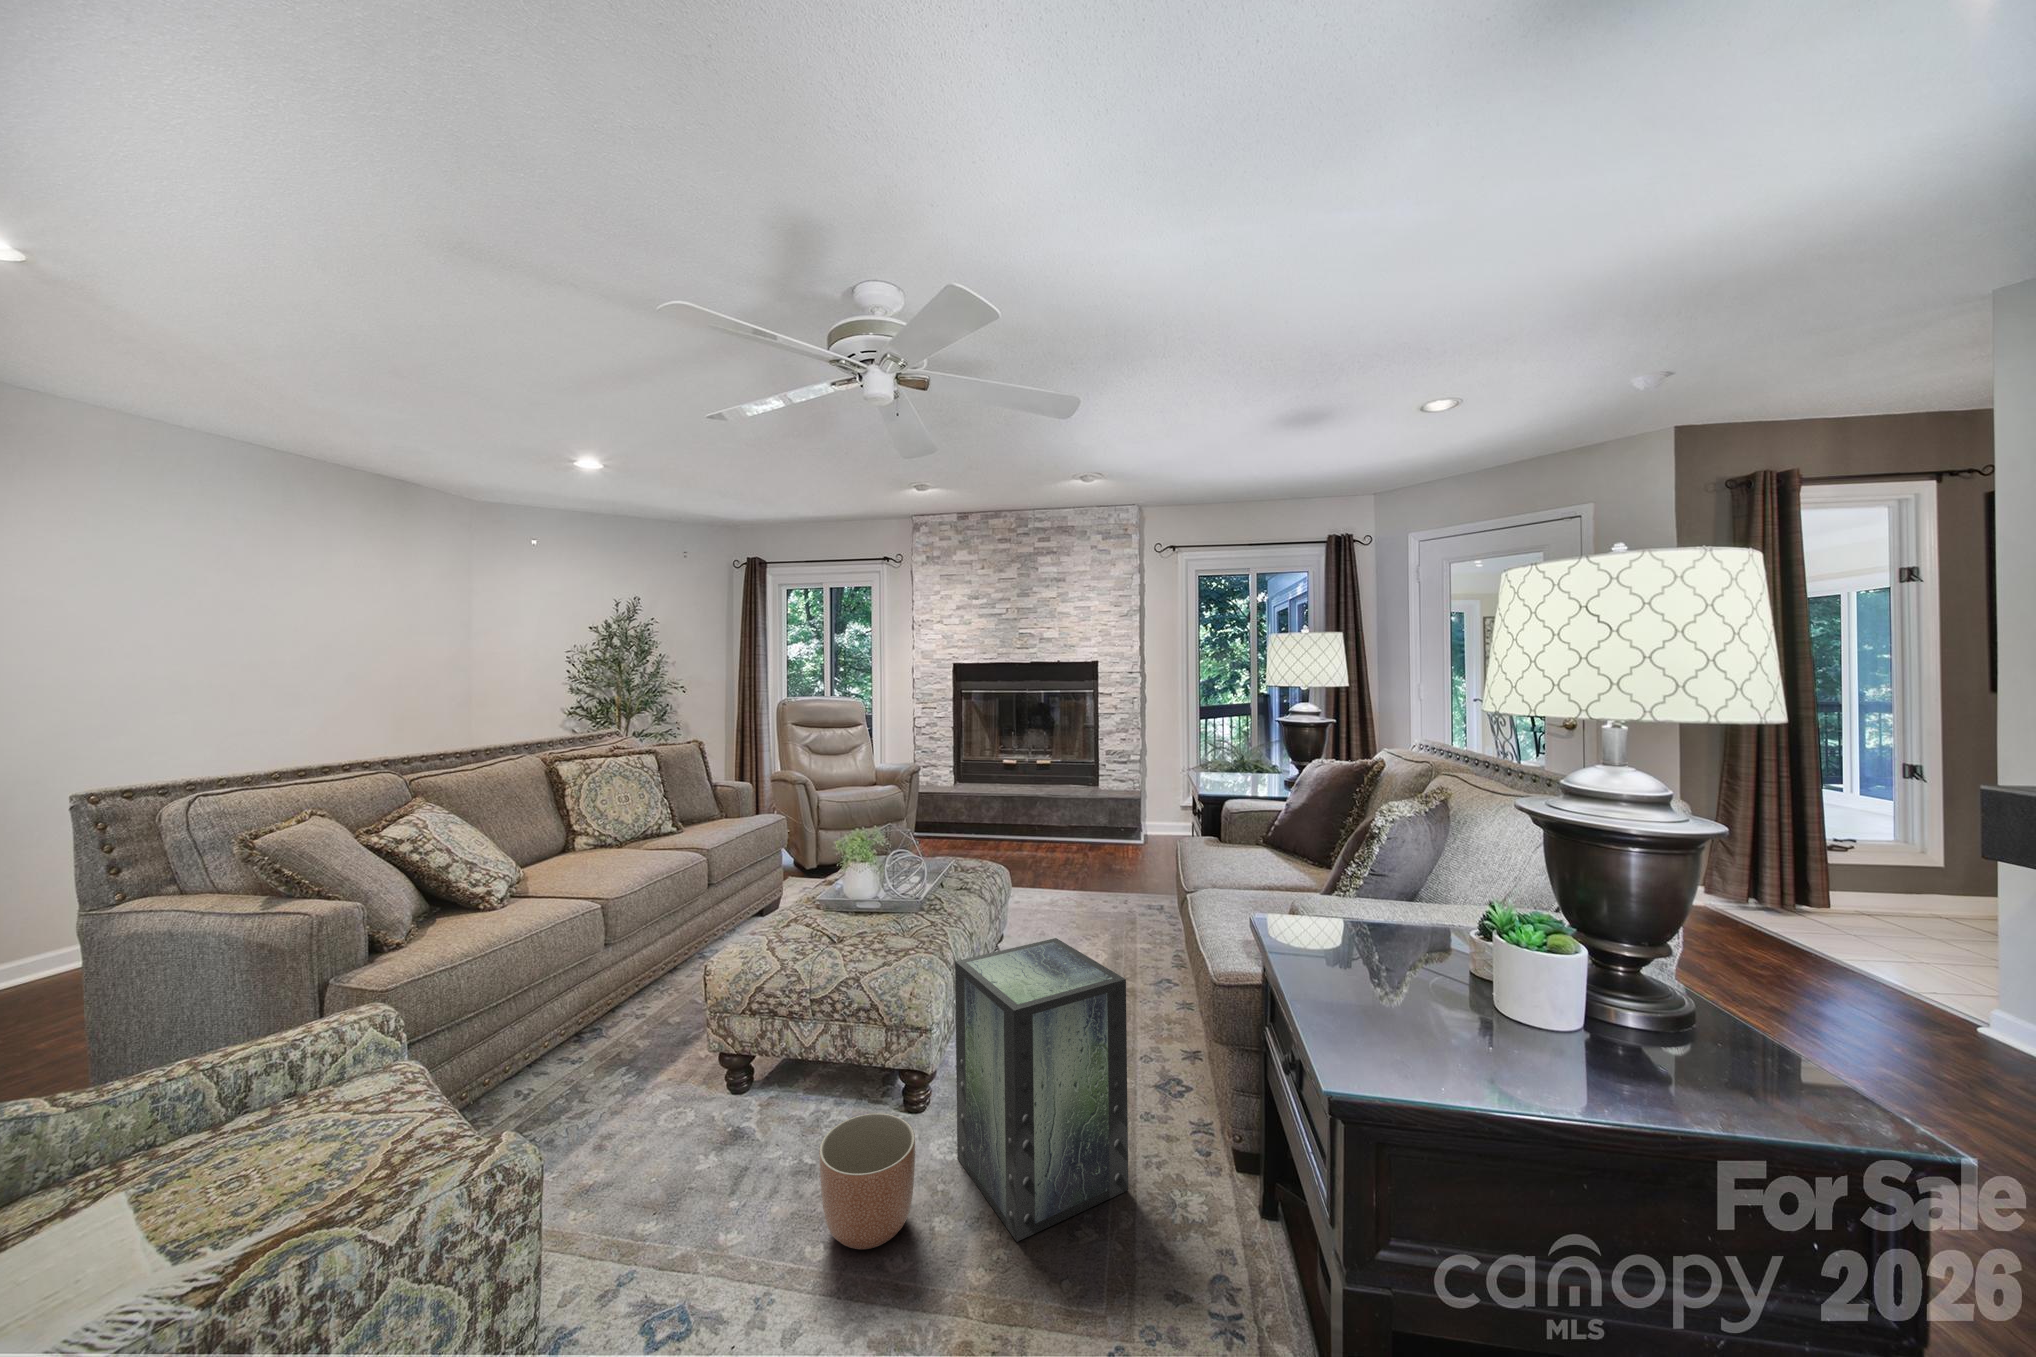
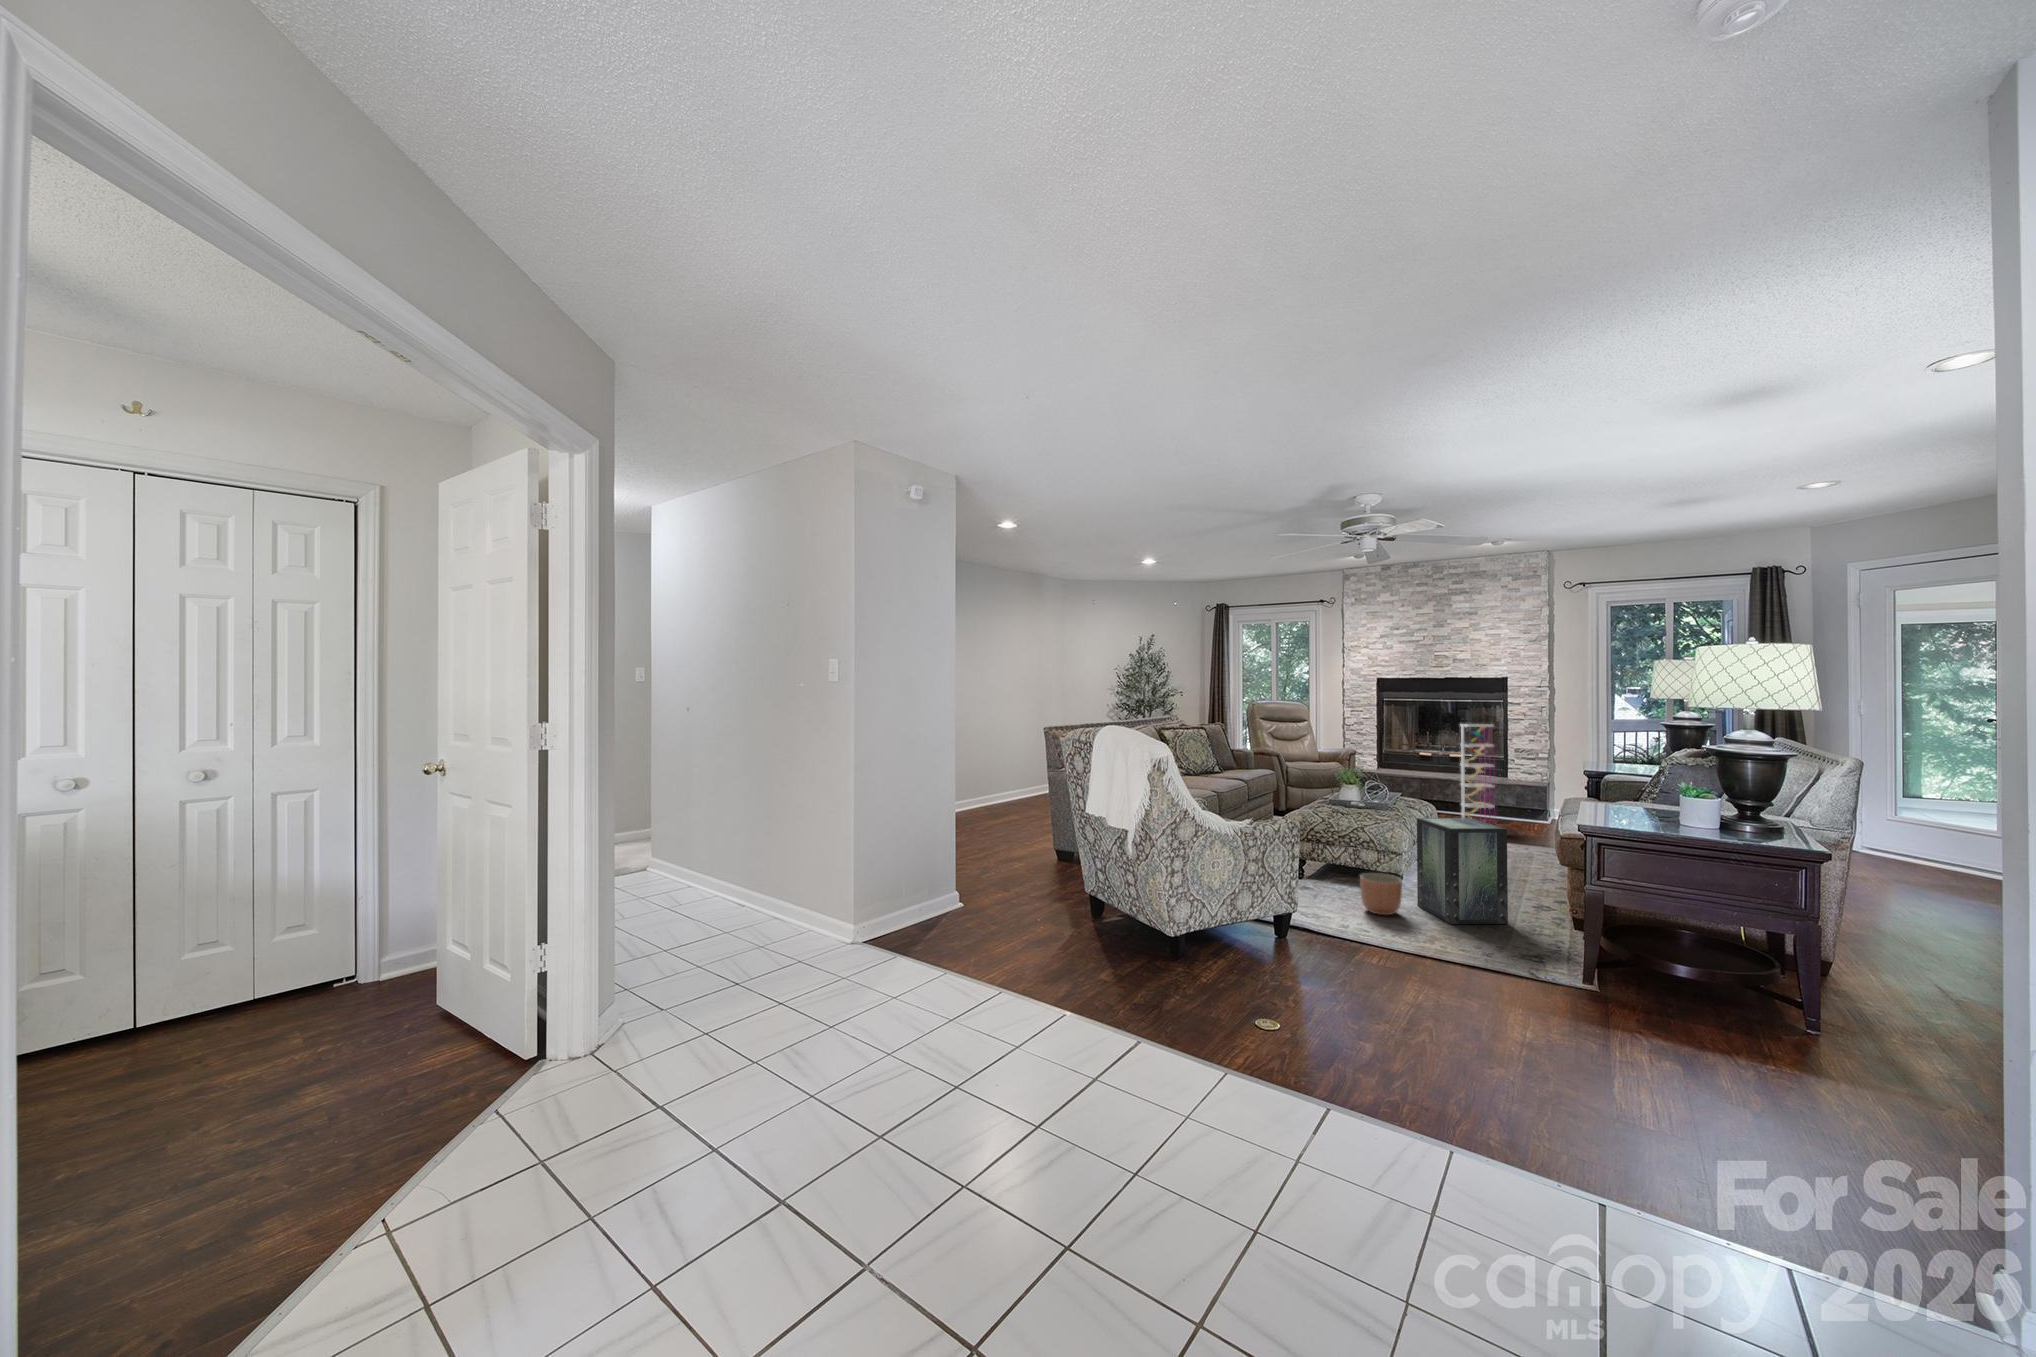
shelving unit: none [1046,723,1088,883] -> present [1460,724,1495,817]

